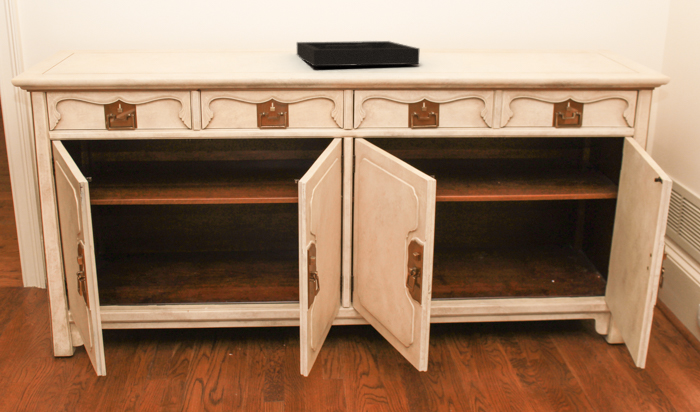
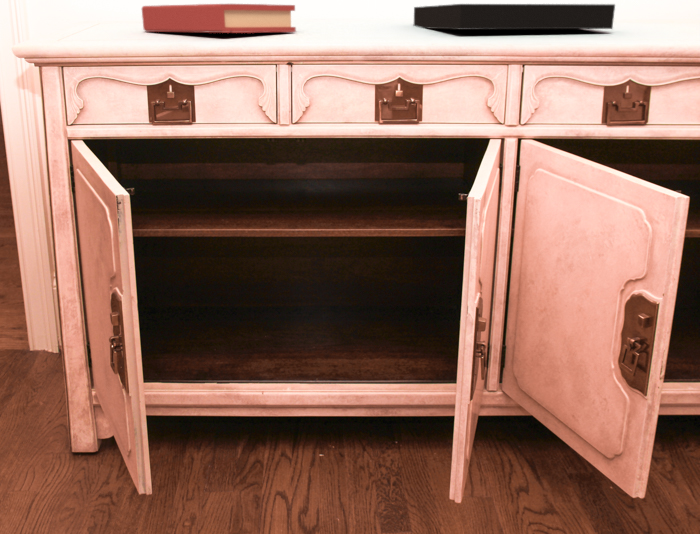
hardback book: none [102,43,208,70] -> present [142,4,296,33]

